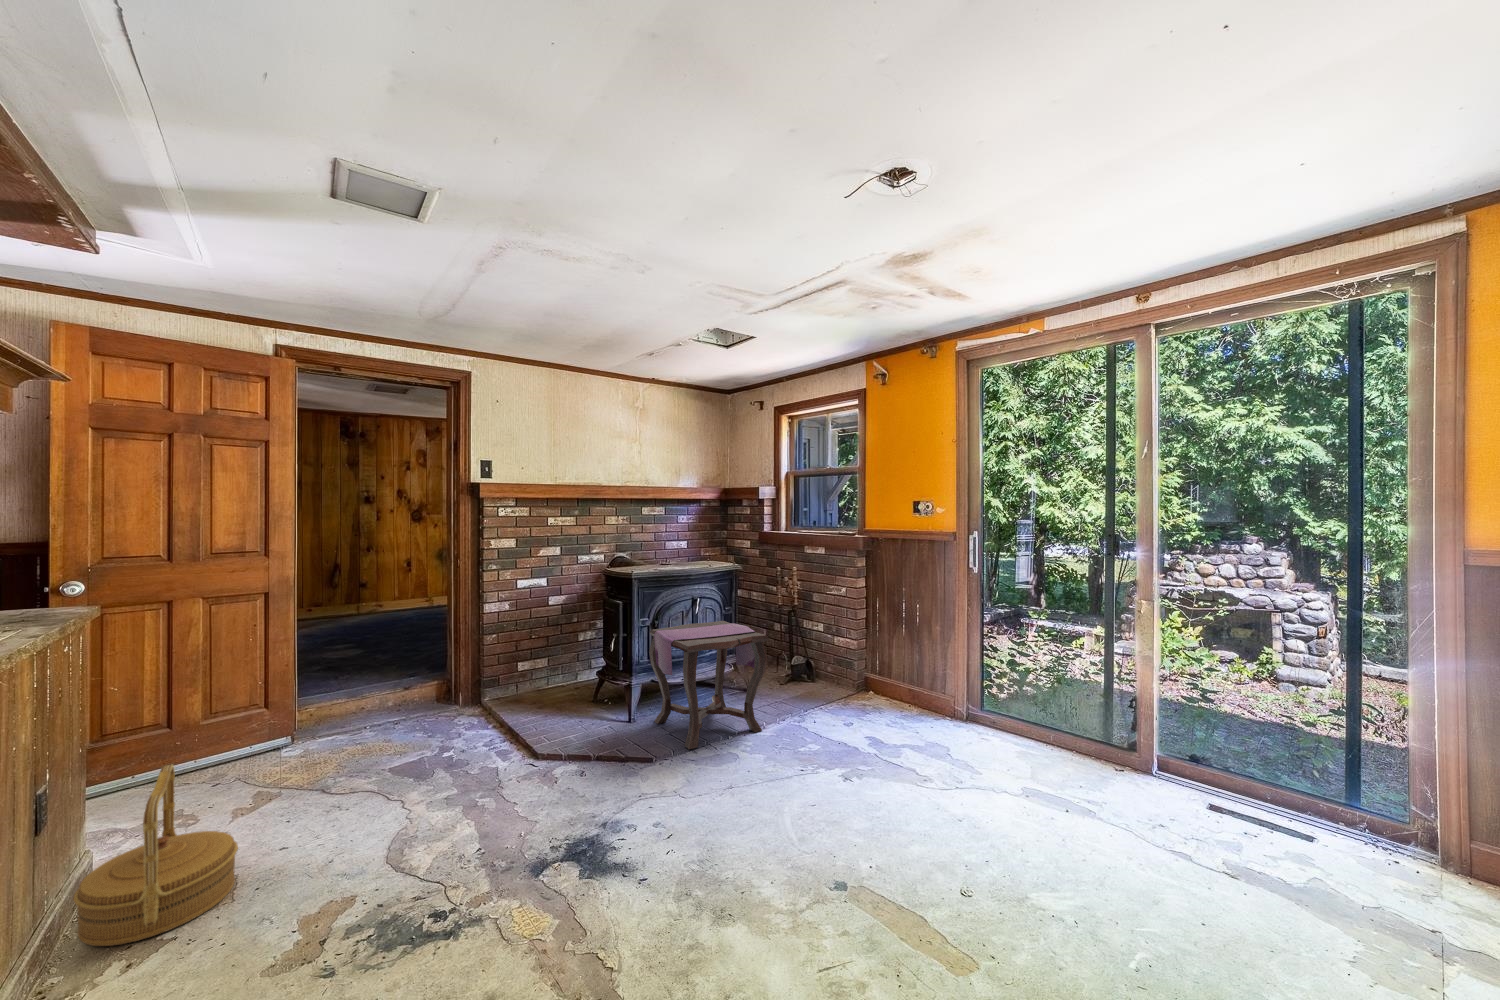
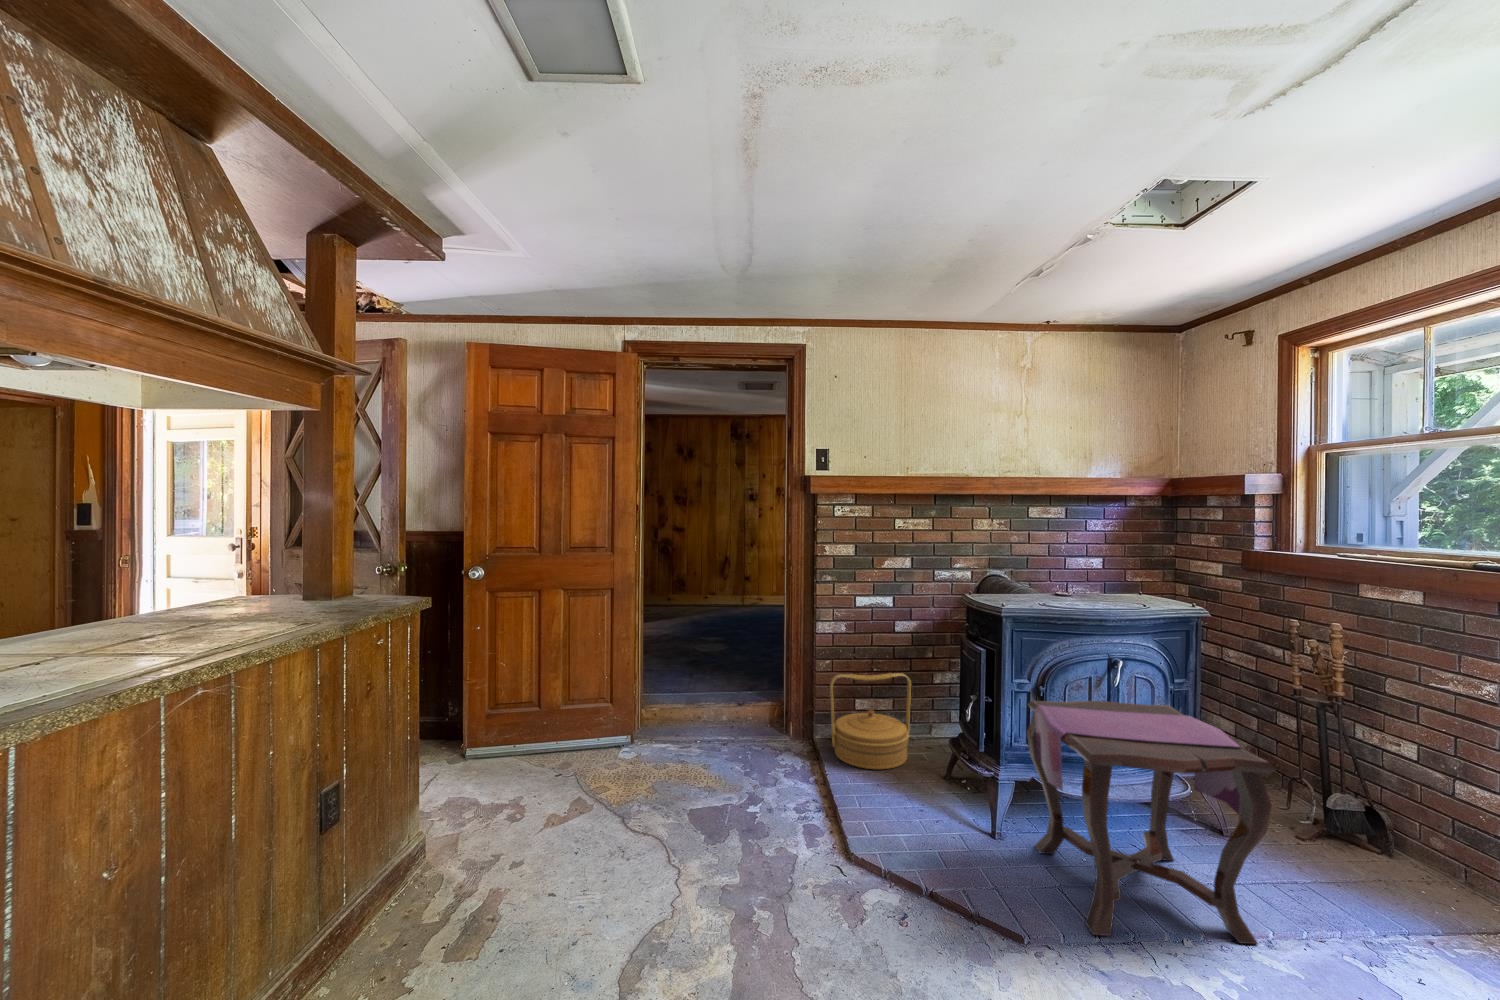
woven basket: present [73,765,238,946] -> present [830,673,911,769]

